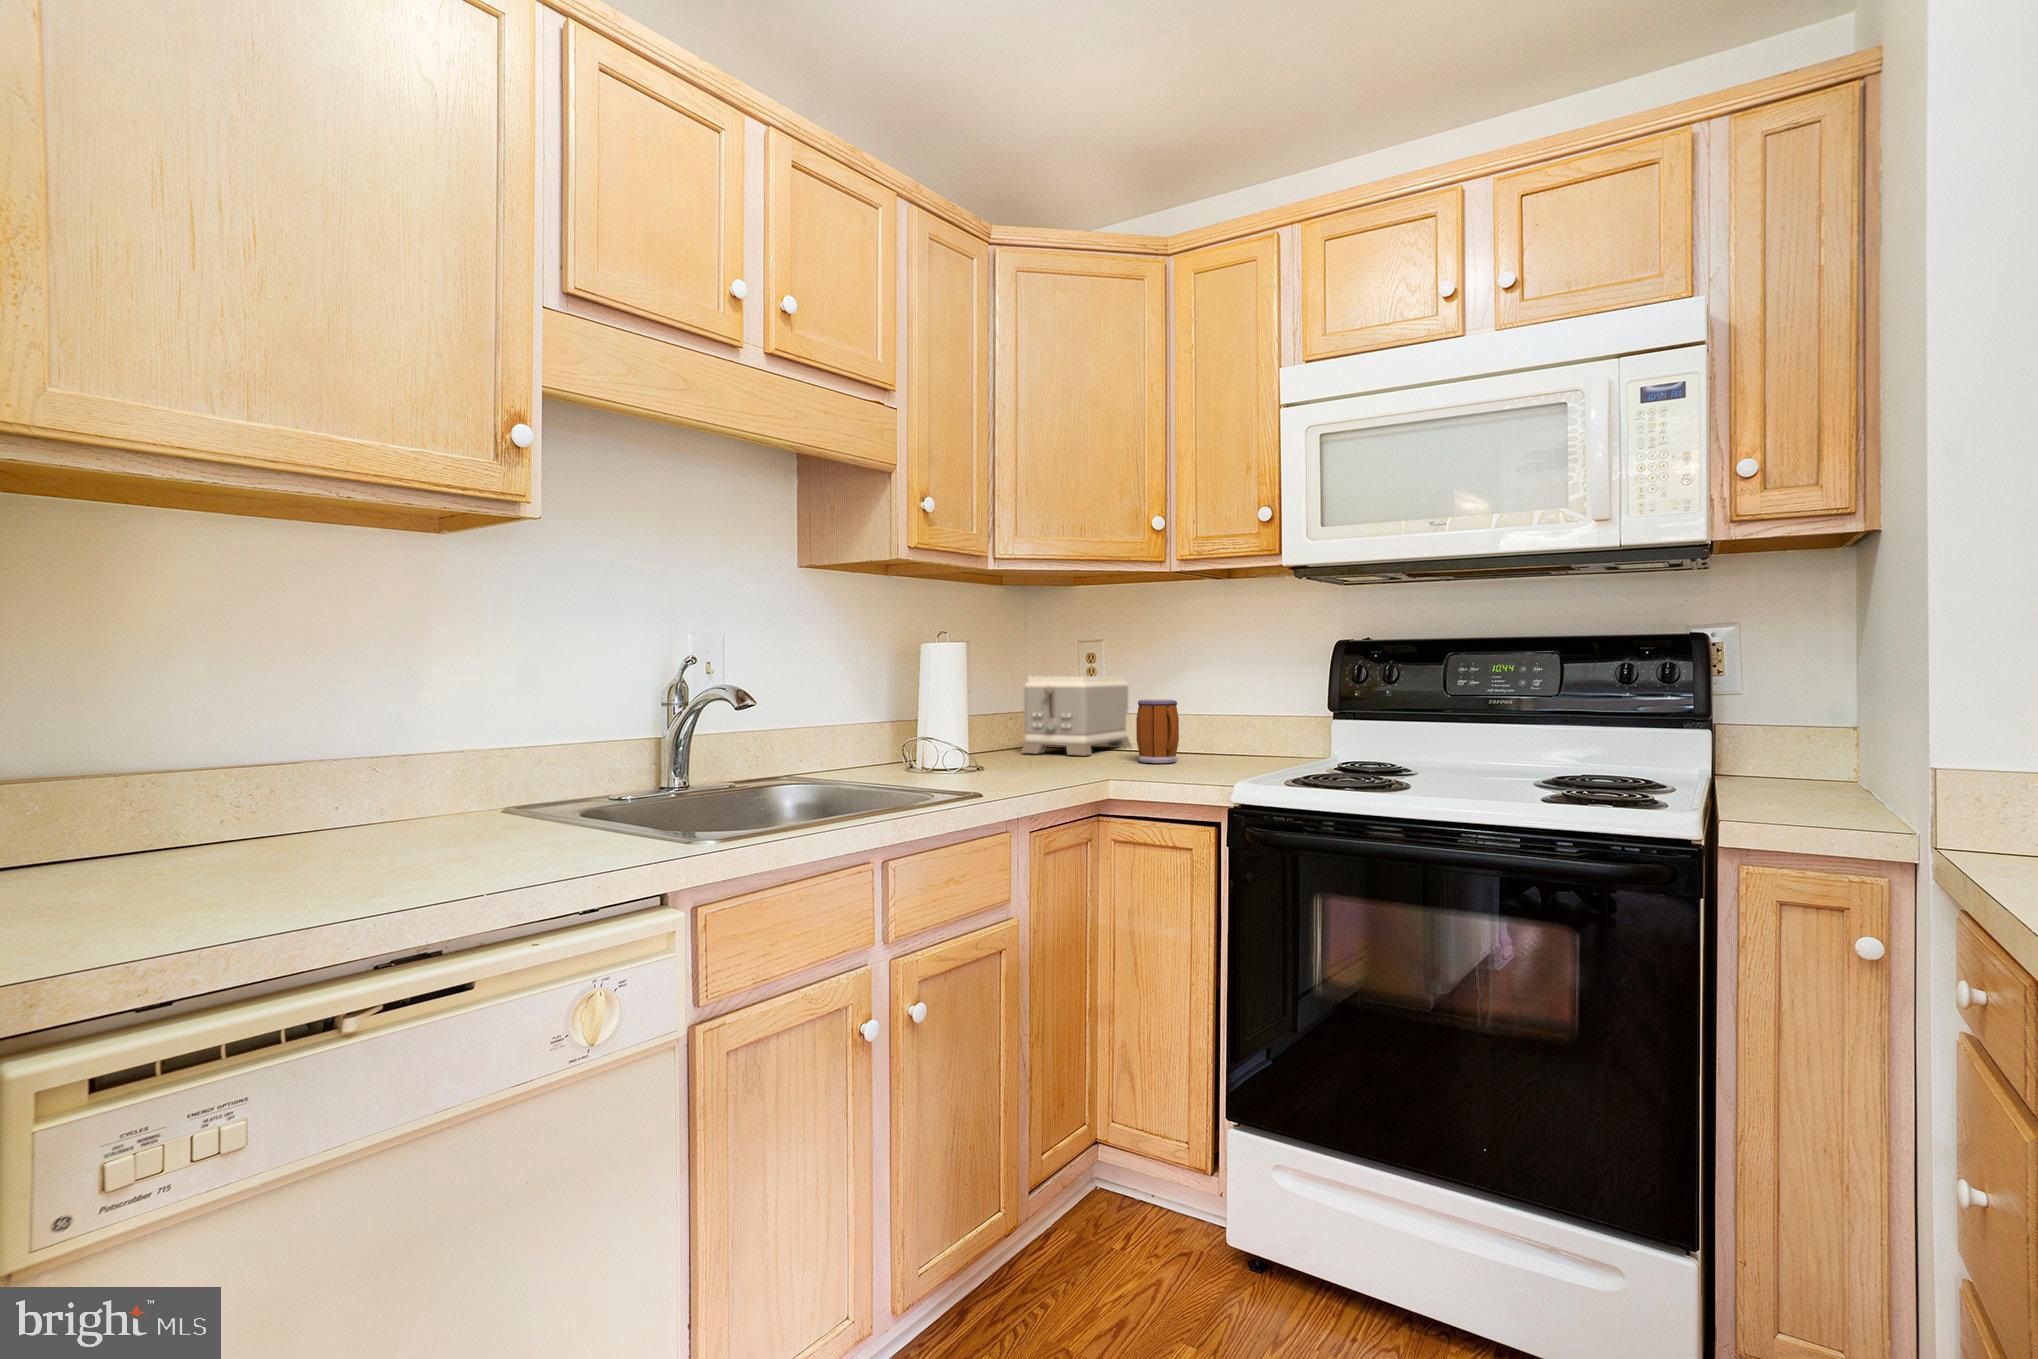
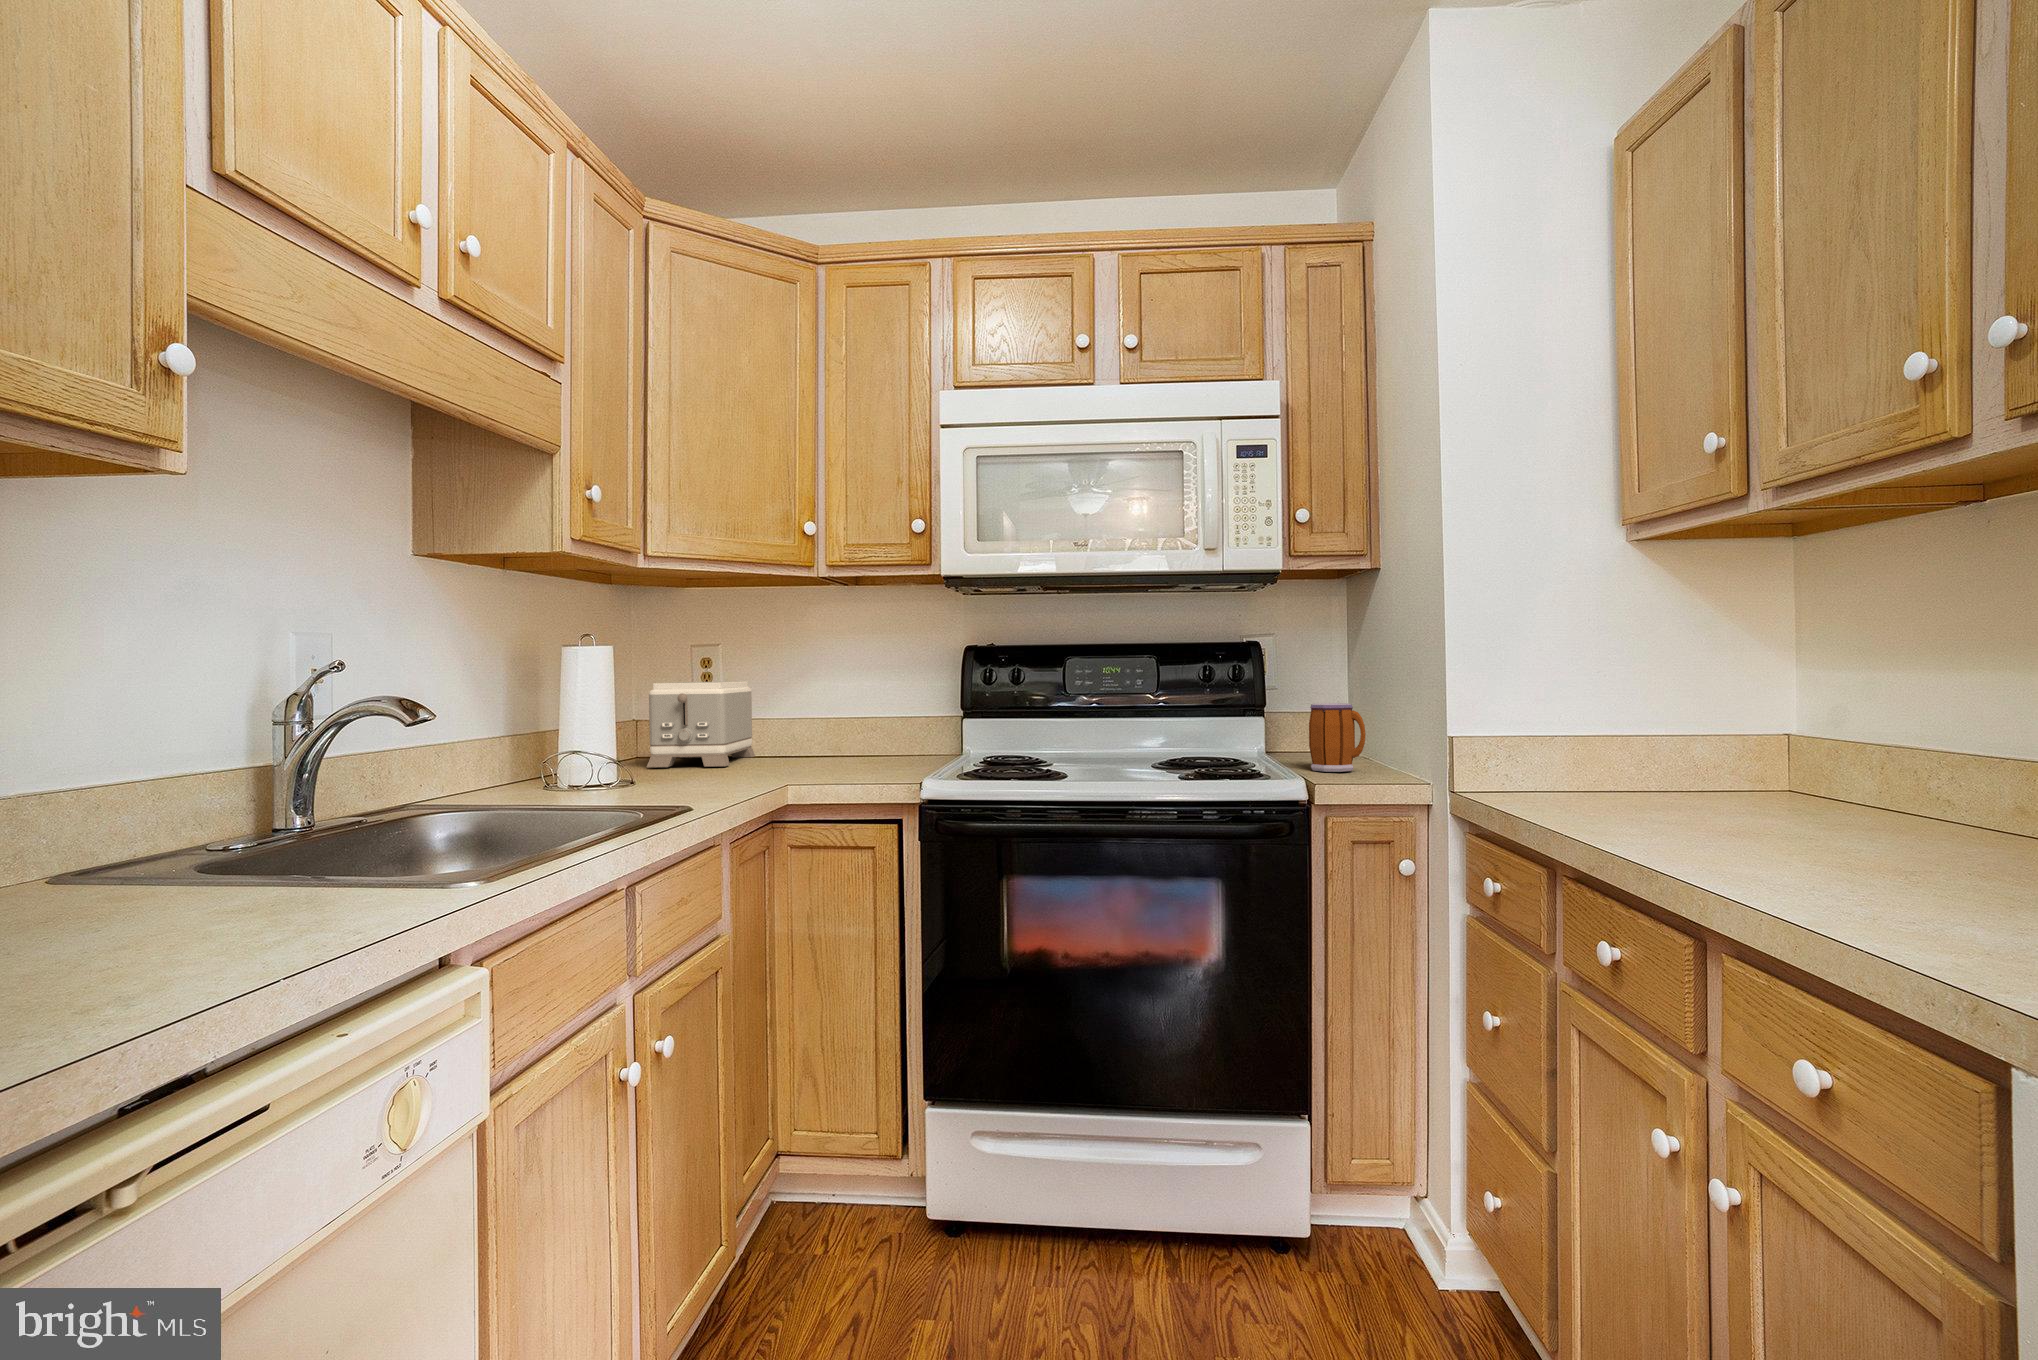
mug: present [1136,699,1179,763] -> present [1309,703,1366,772]

